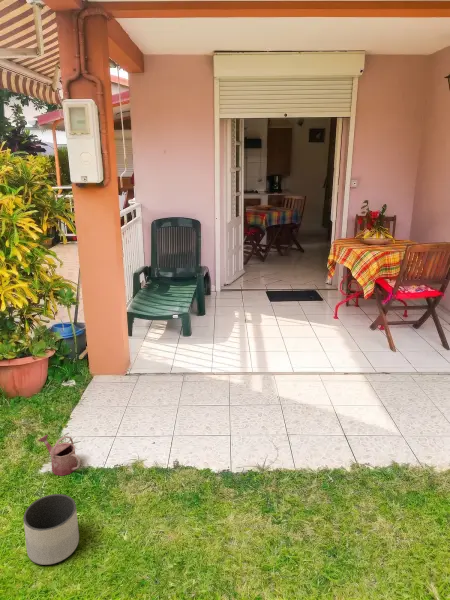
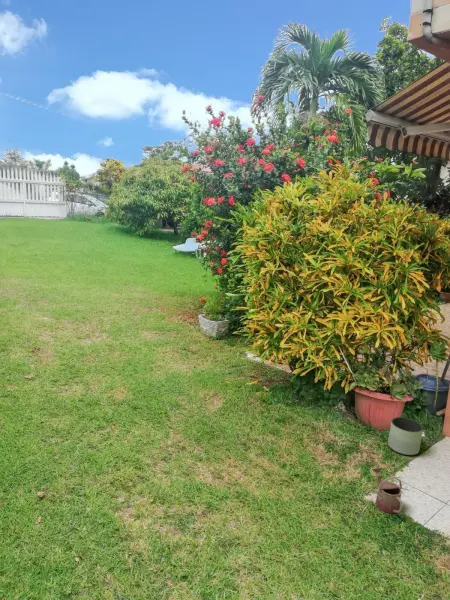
planter: present [24,494,79,565] -> present [388,417,423,455]

